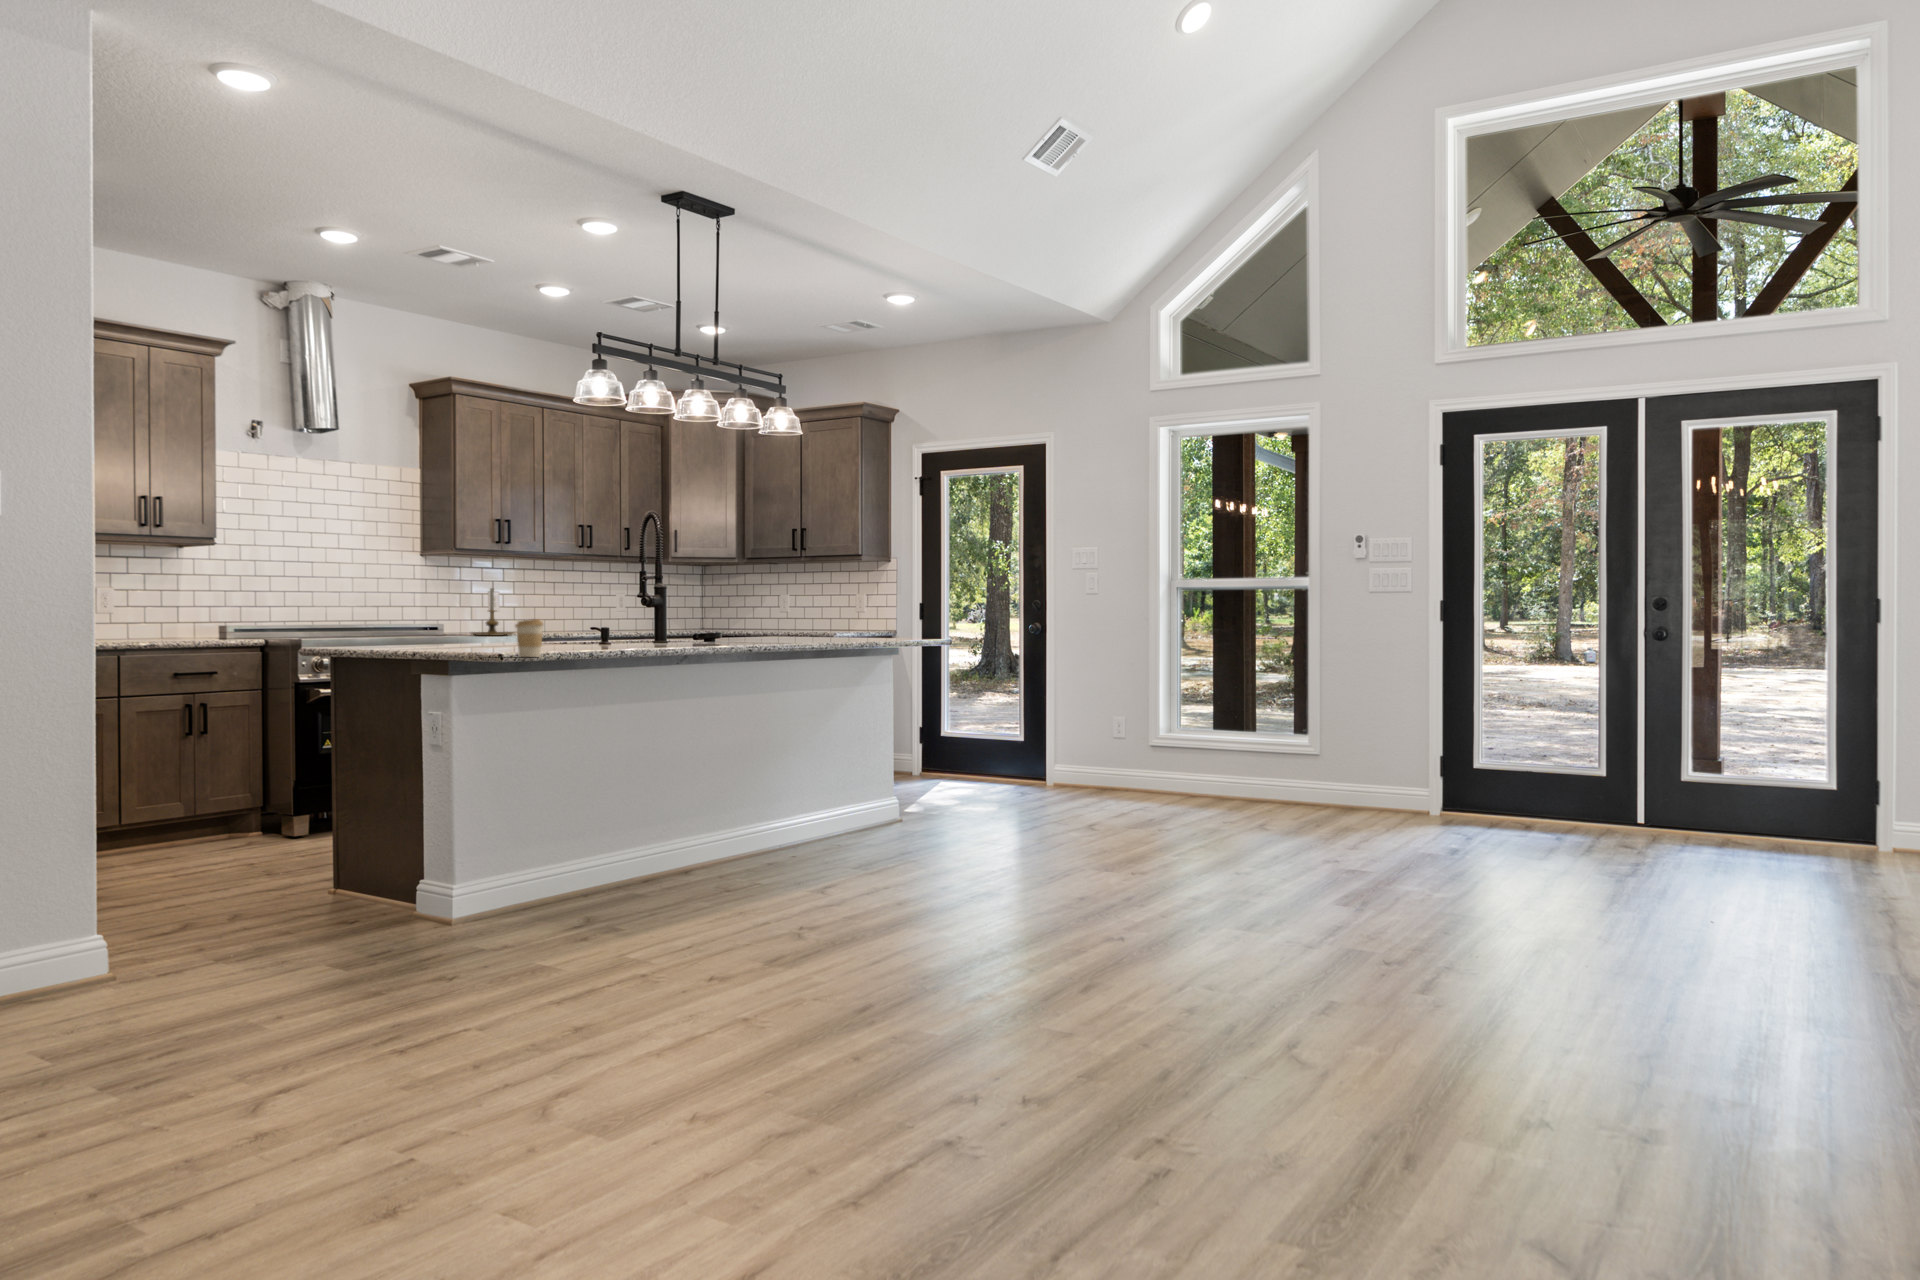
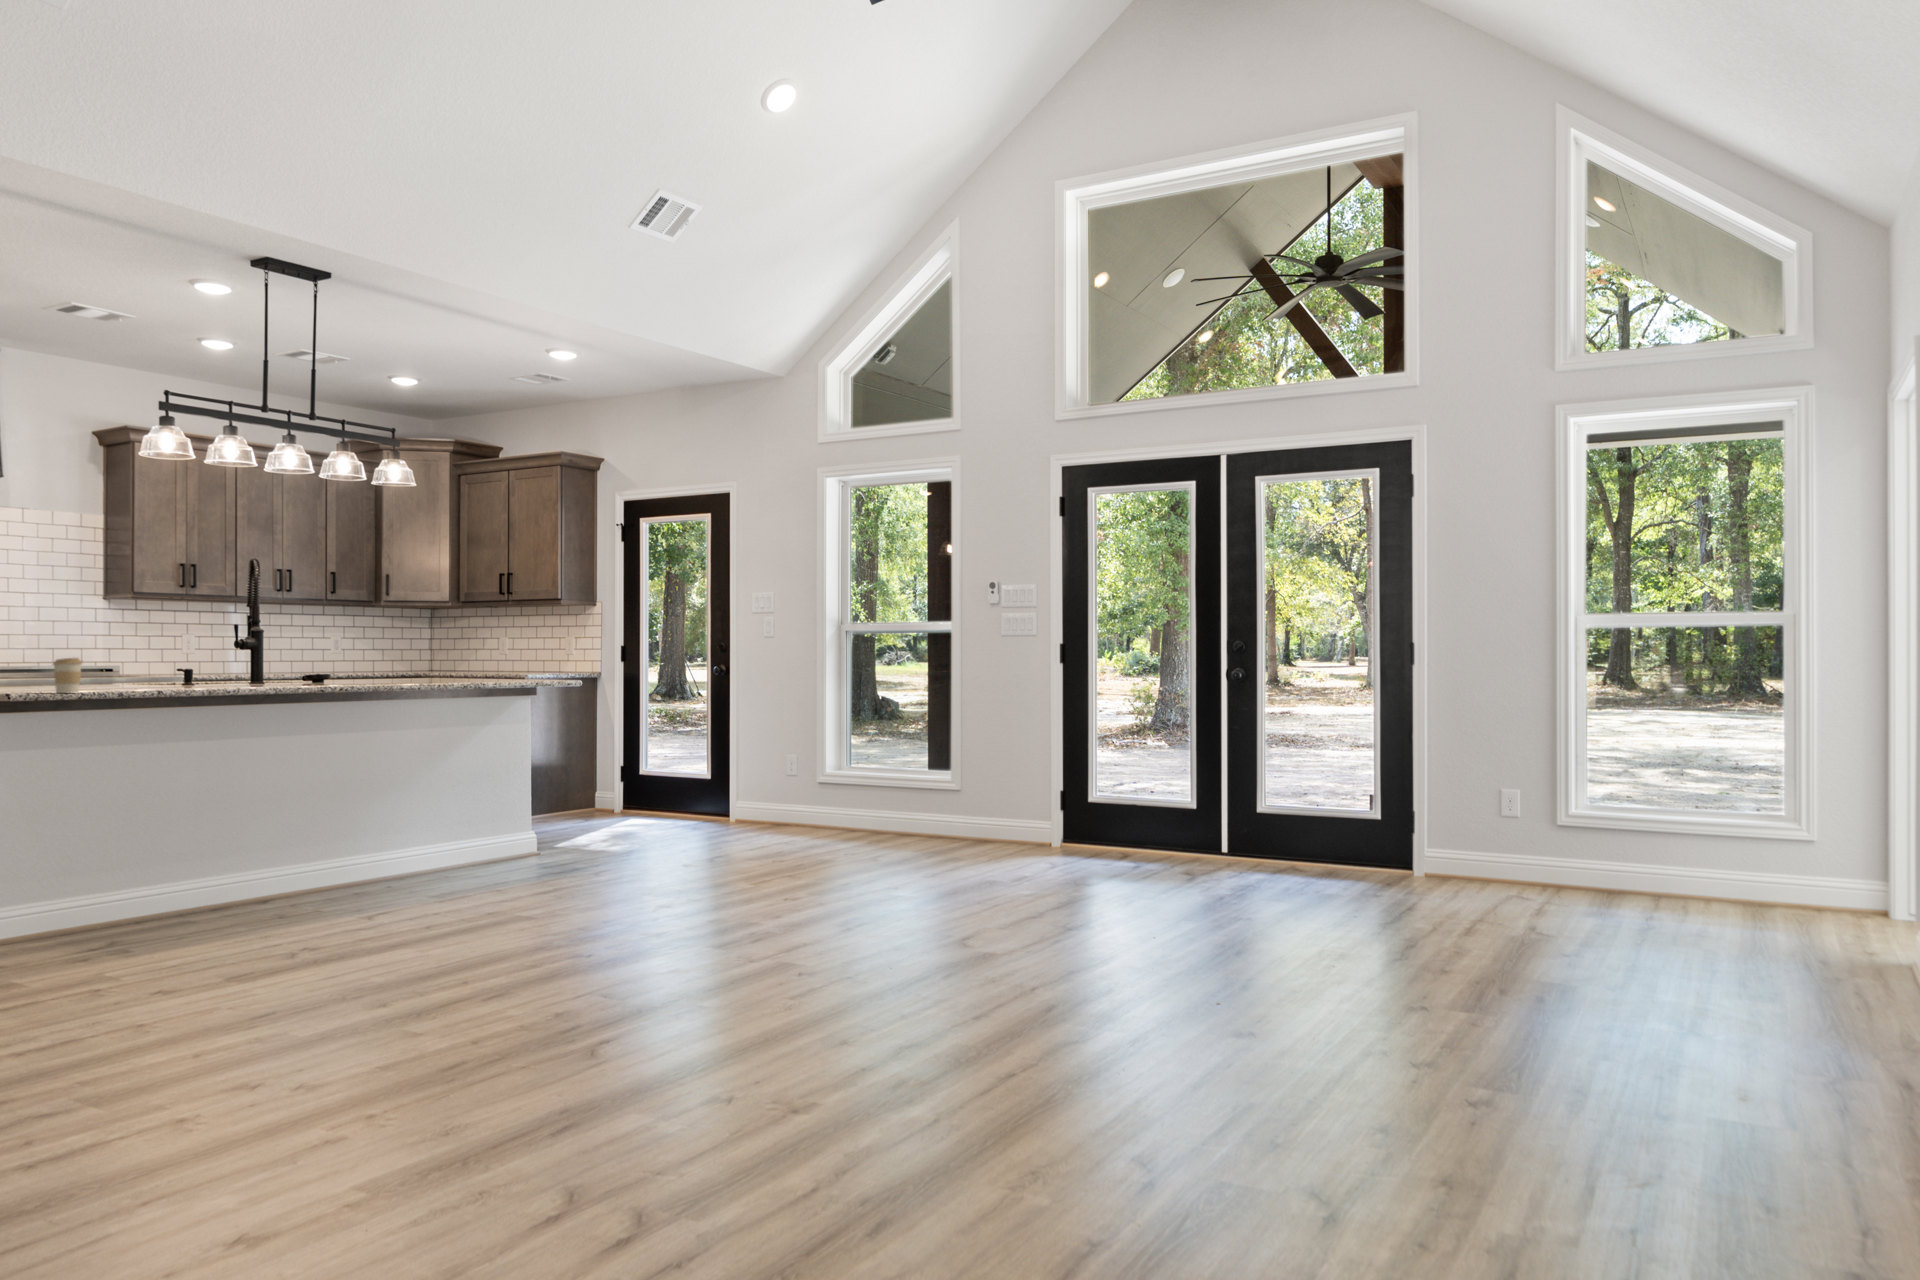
candle holder: present [471,588,513,636] -> none [155,629,203,676]

